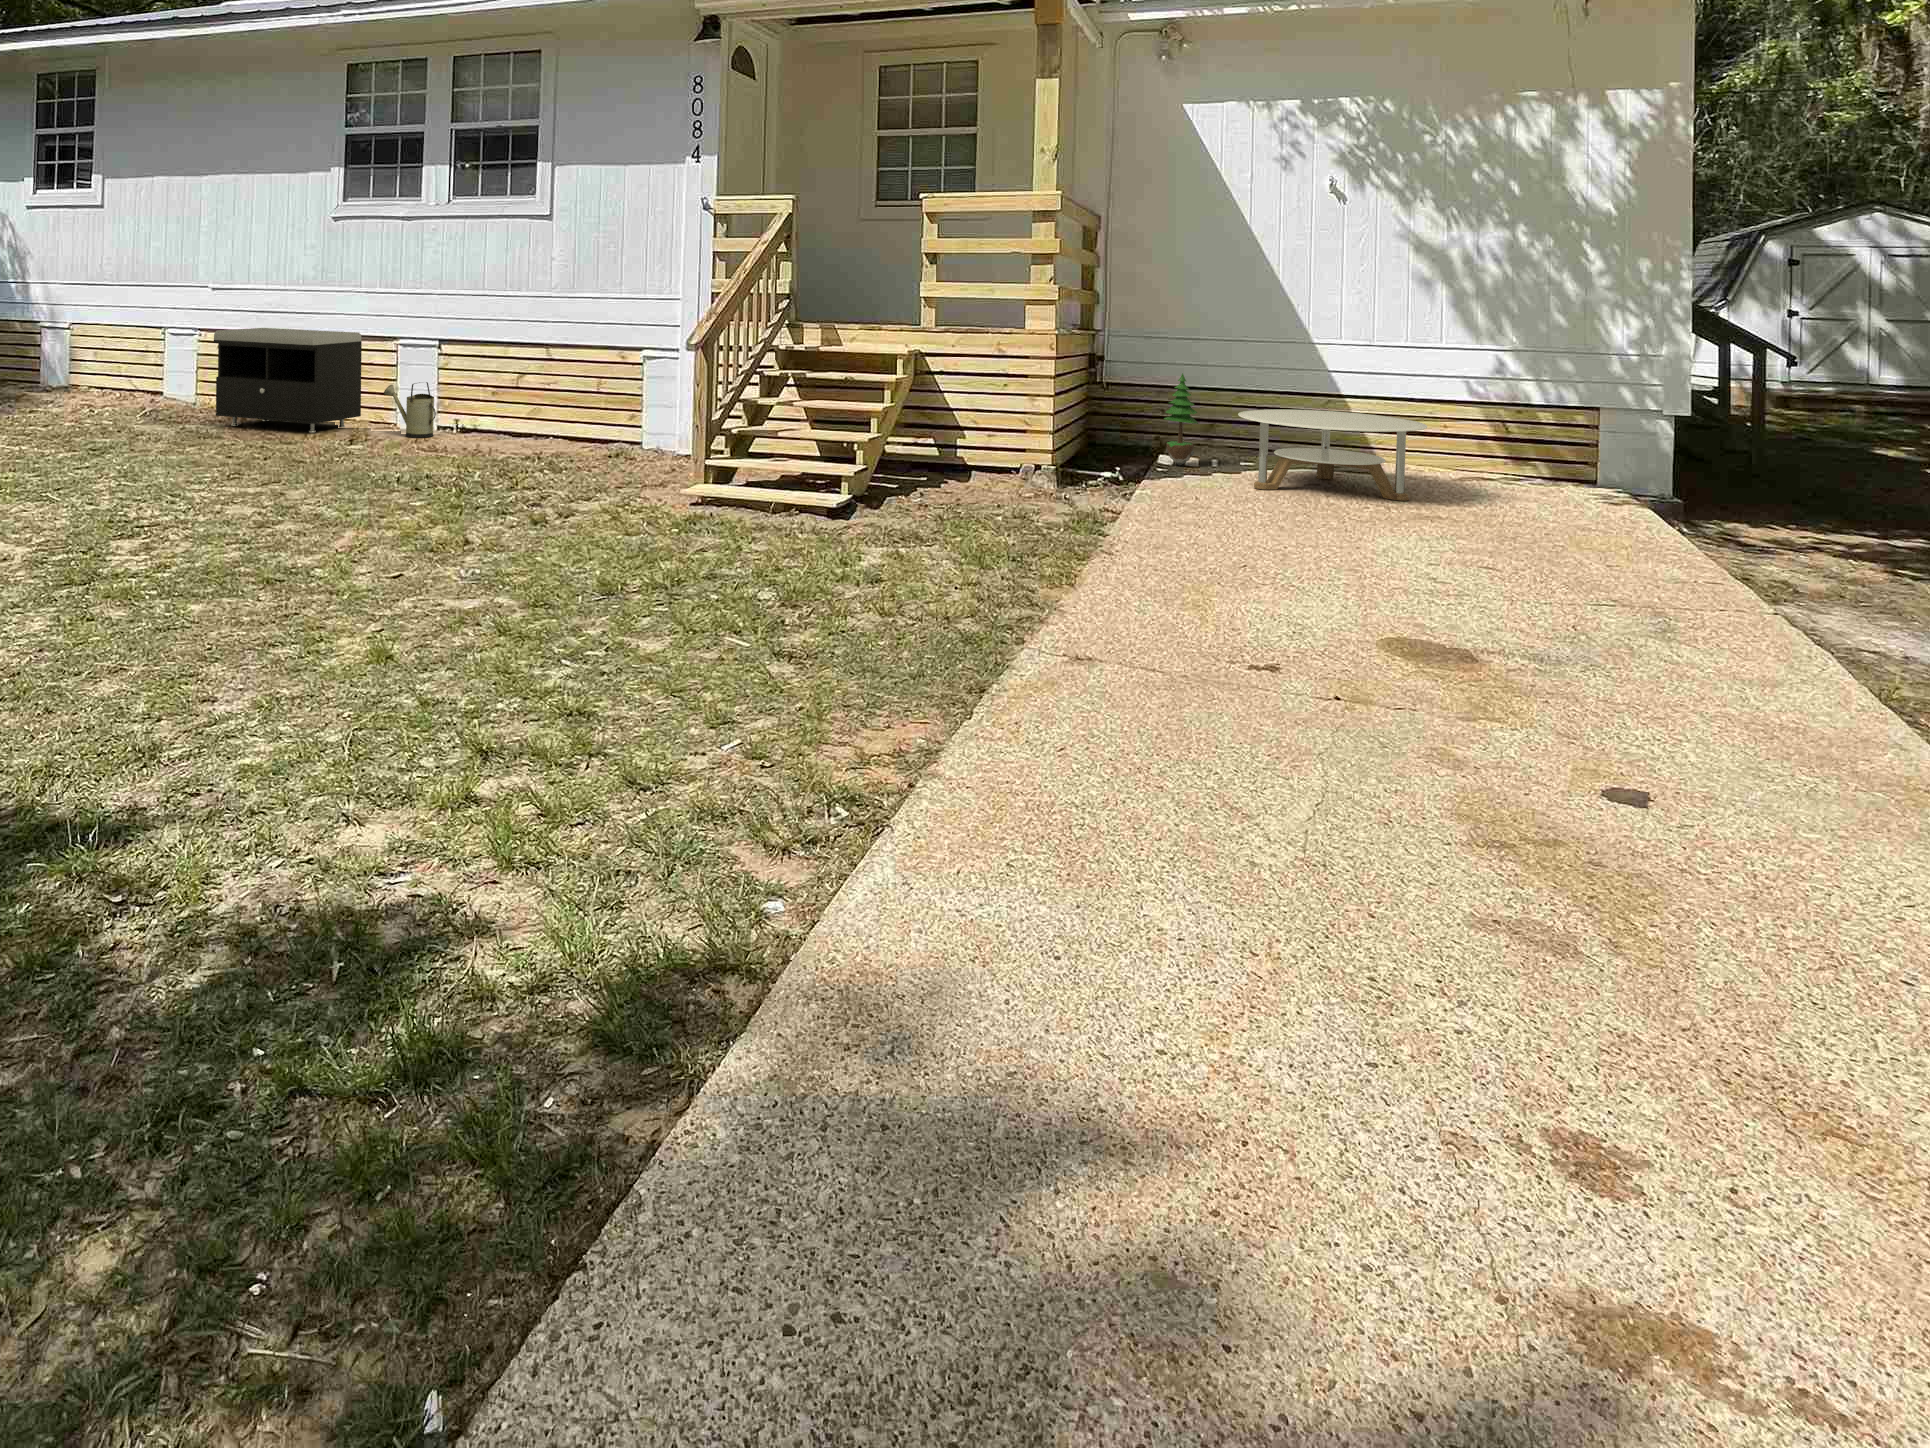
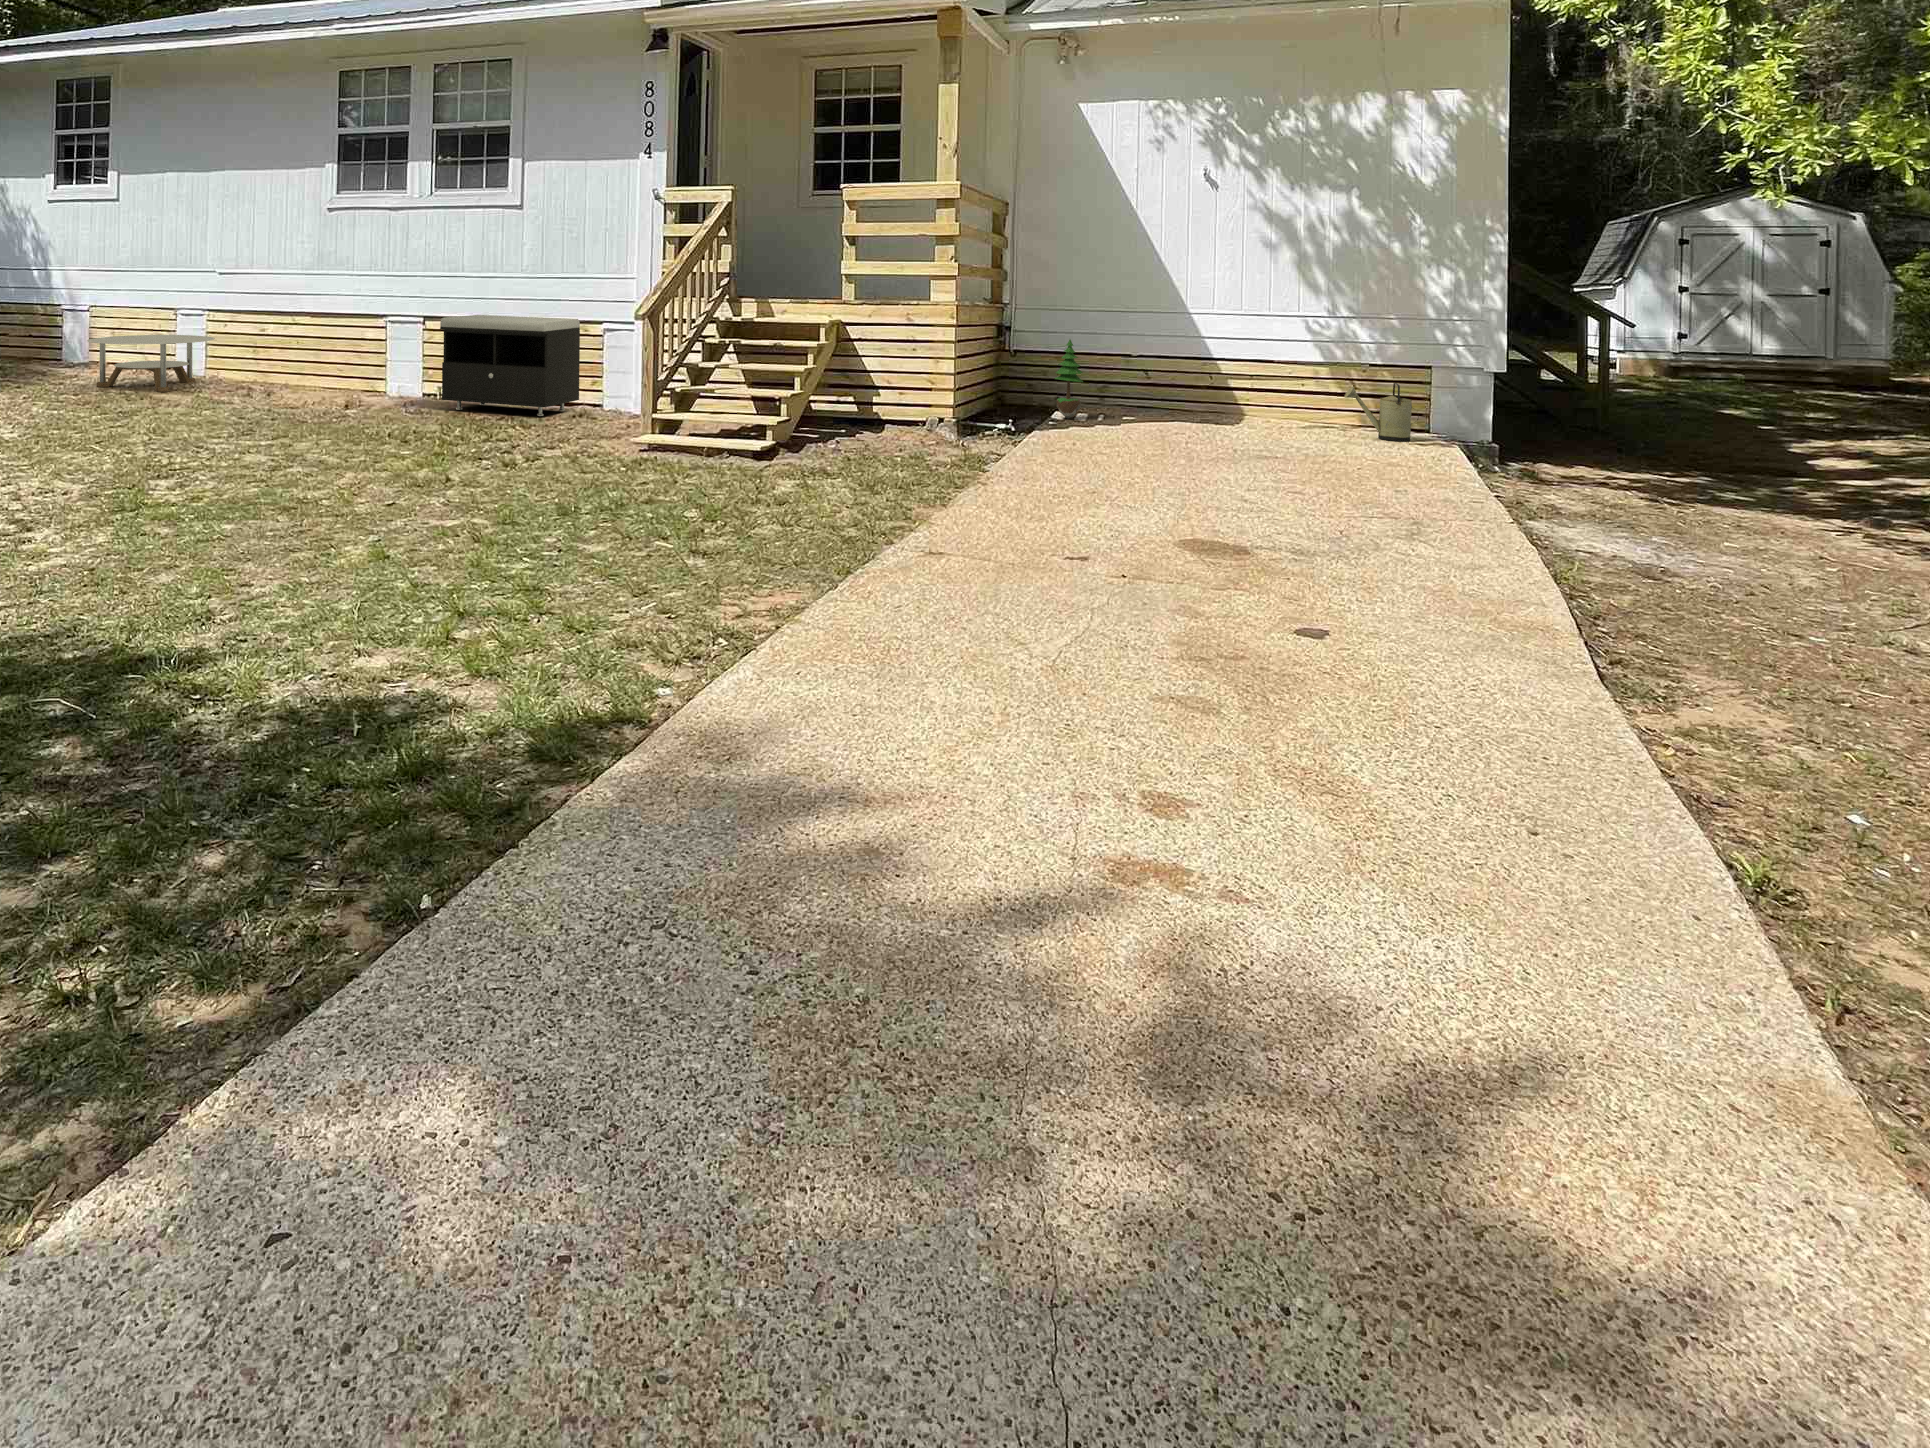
storage bench: present [214,328,362,433] -> present [440,315,580,416]
watering can: present [384,382,436,438] -> present [1344,383,1418,441]
round table: present [1238,409,1427,501] -> present [87,335,215,392]

